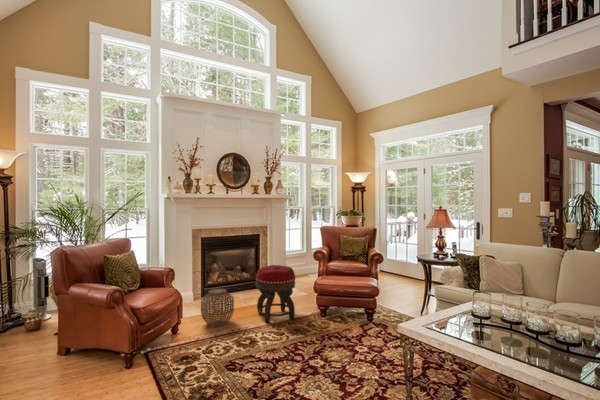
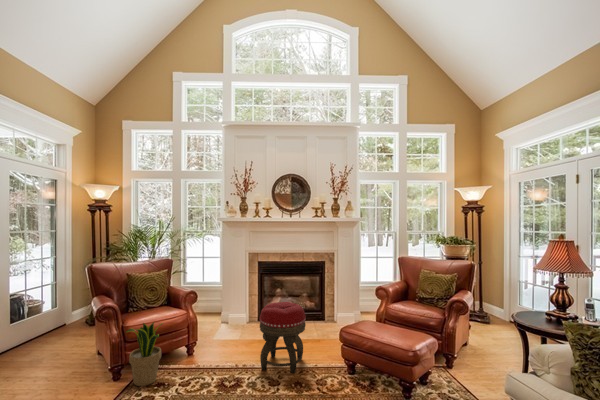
woven basket: present [201,288,234,327] -> none [205,318,240,360]
potted plant: none [161,295,196,359] -> present [126,322,163,386]

